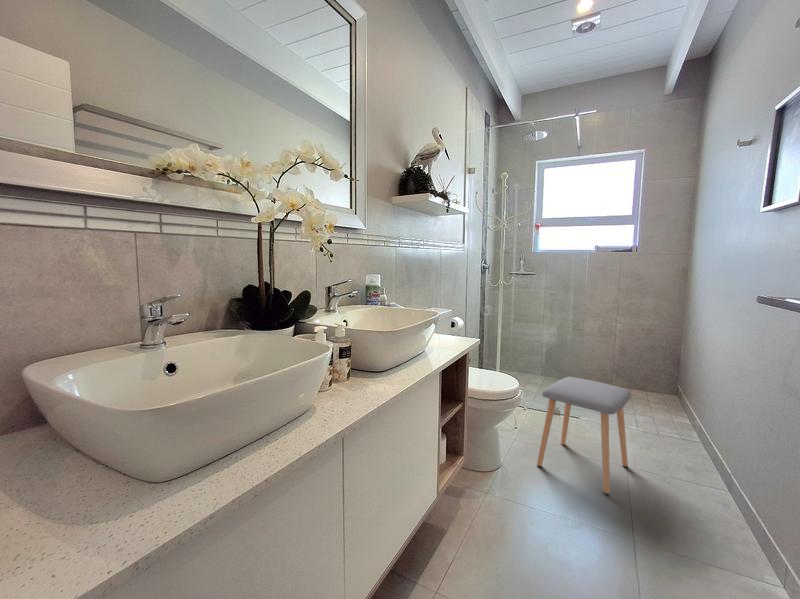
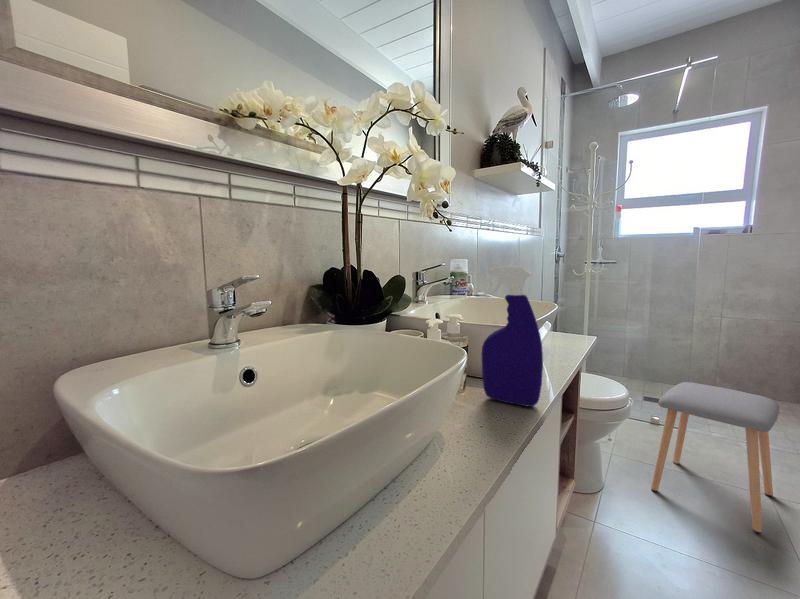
spray bottle: none [356,289,394,390] -> present [481,267,543,407]

